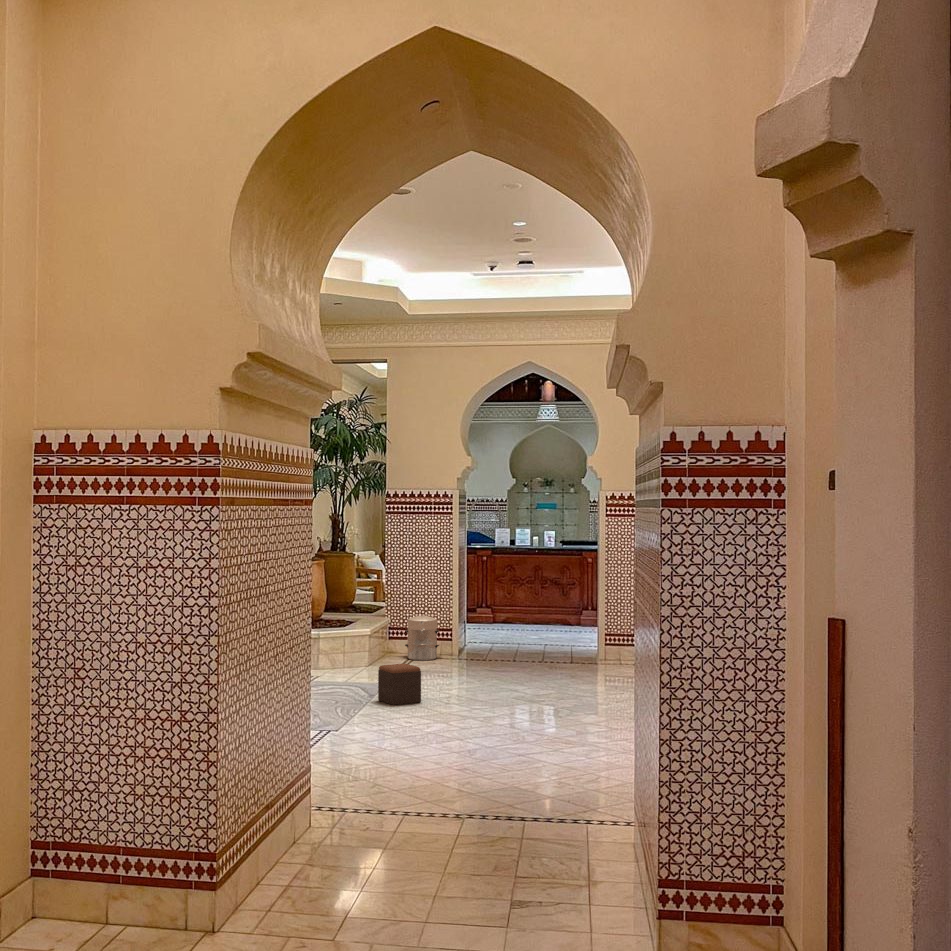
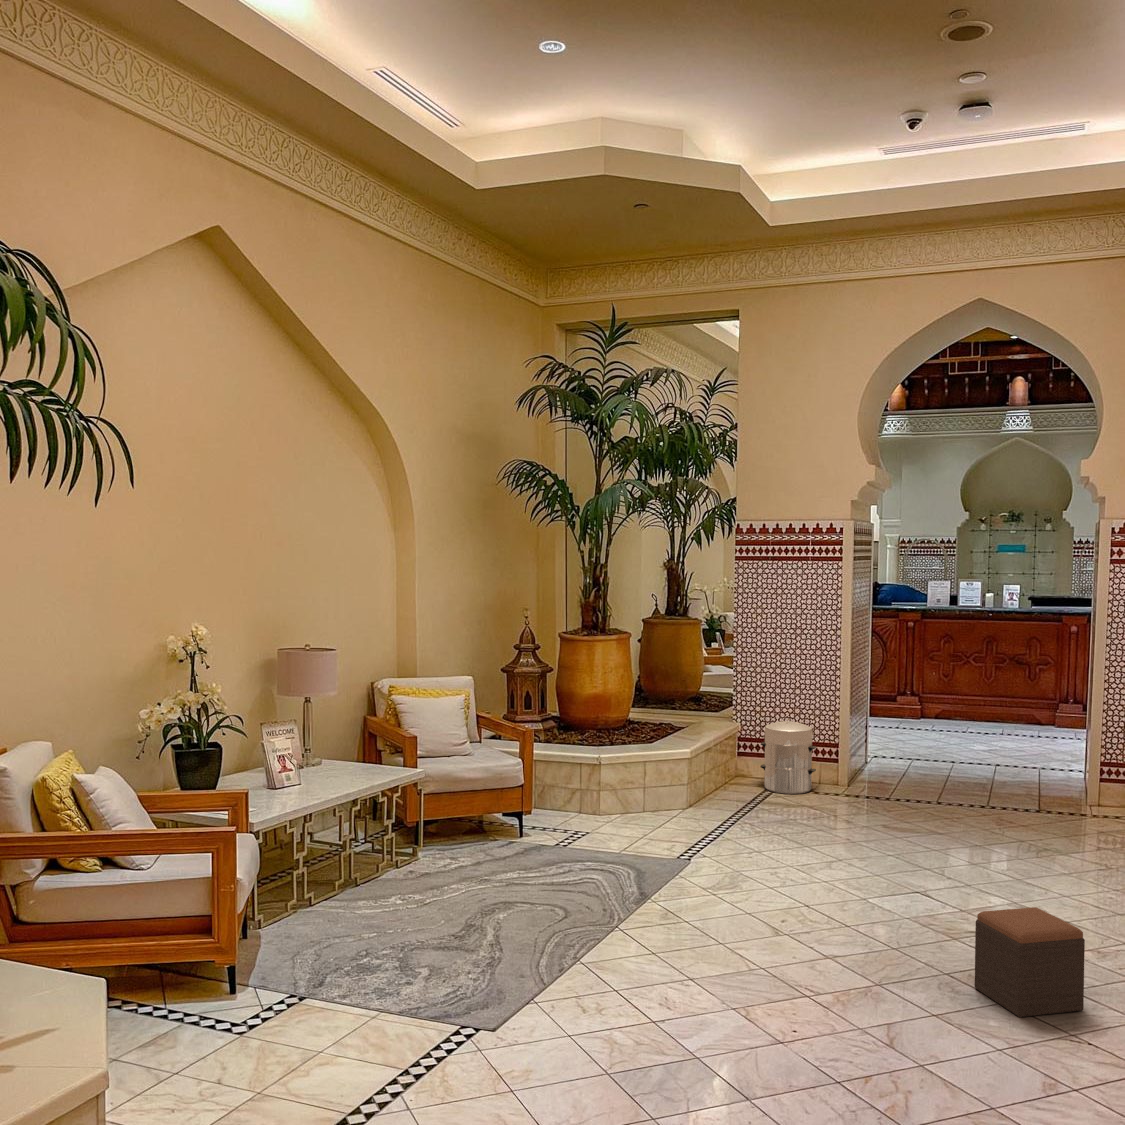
footstool: present [378,664,421,705] -> present [975,907,1085,1017]

